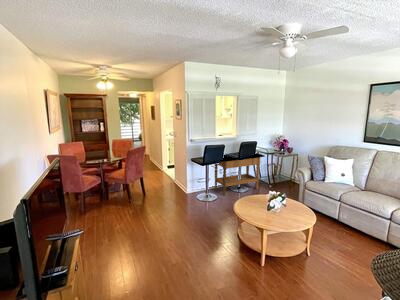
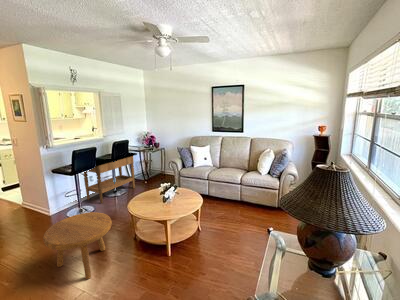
footstool: none [168,198,216,252] -> present [43,212,112,279]

